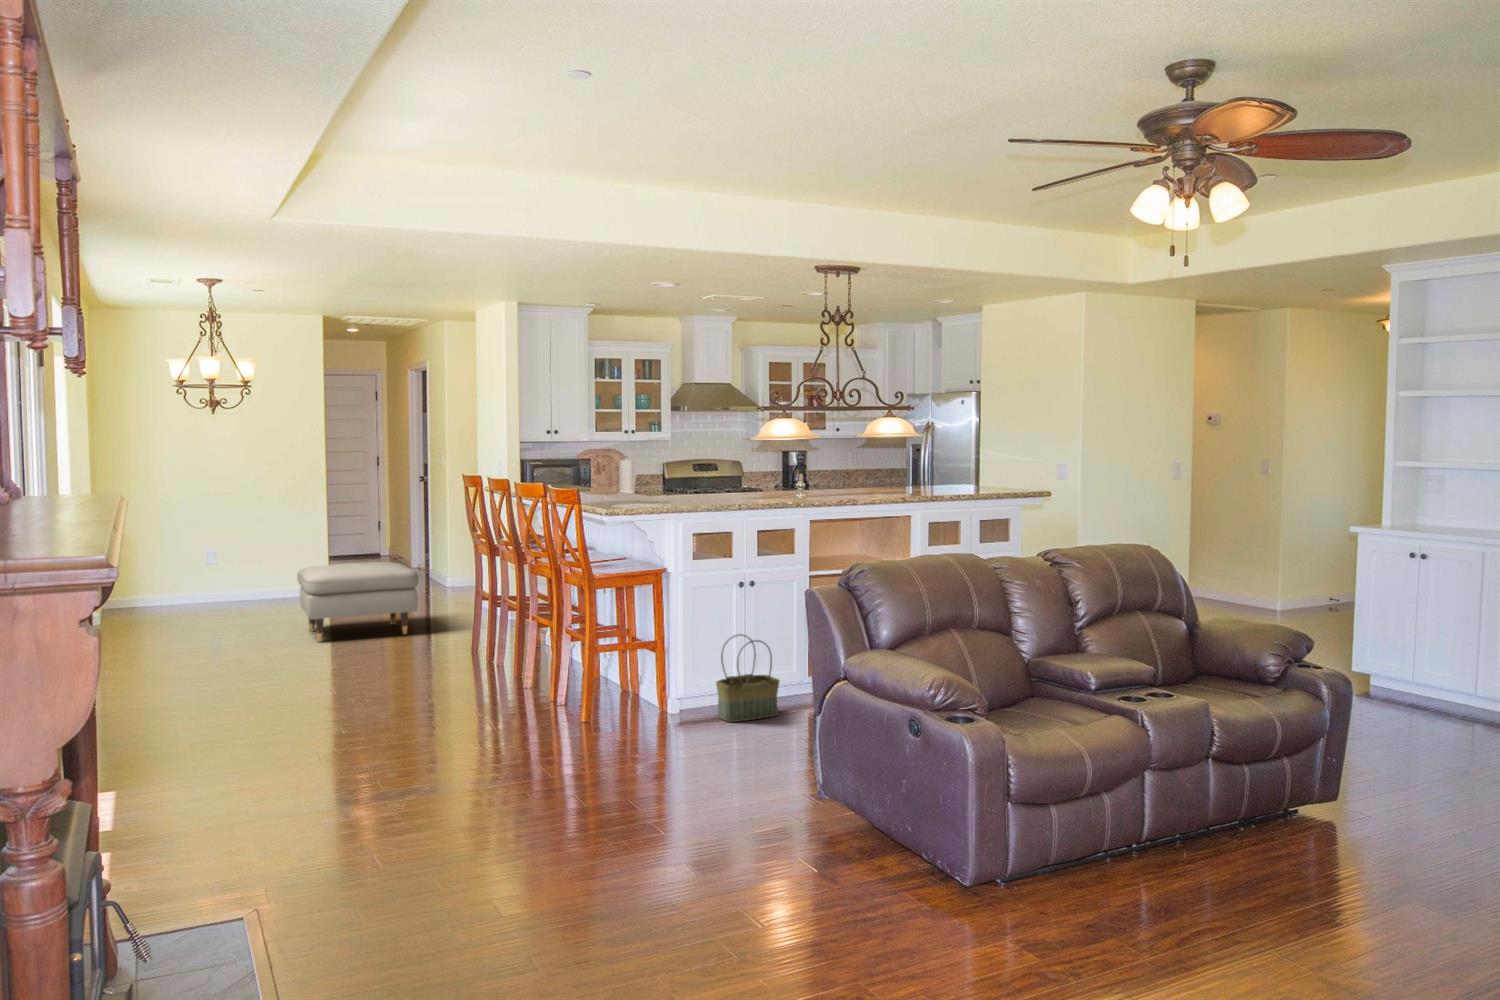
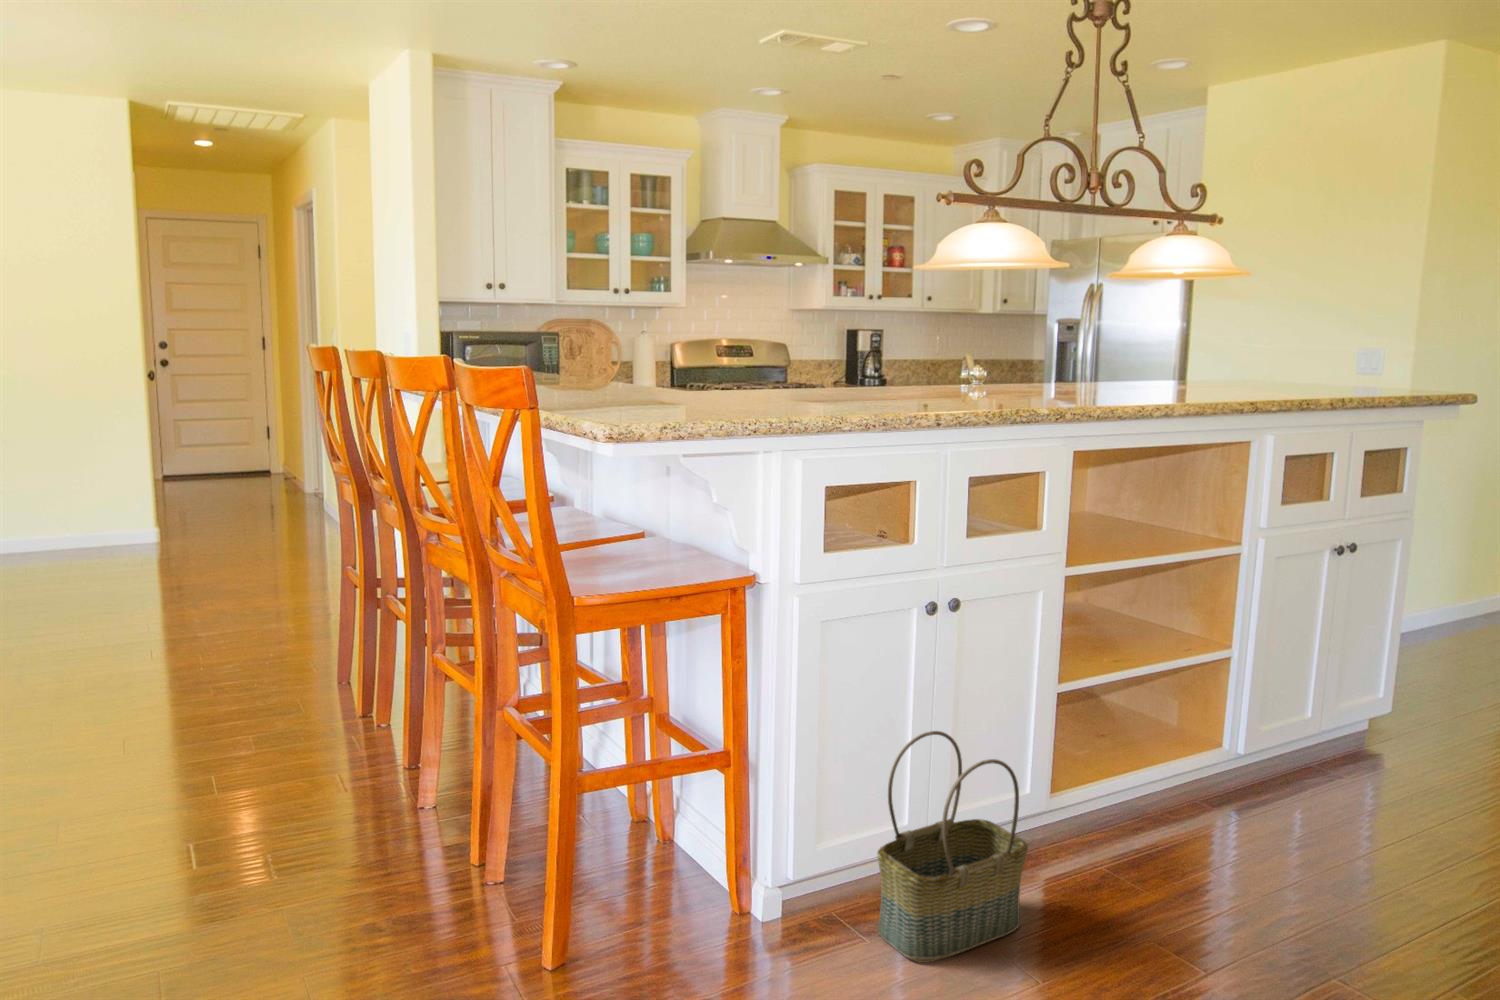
ottoman: present [297,562,419,642] -> none [27,503,254,654]

